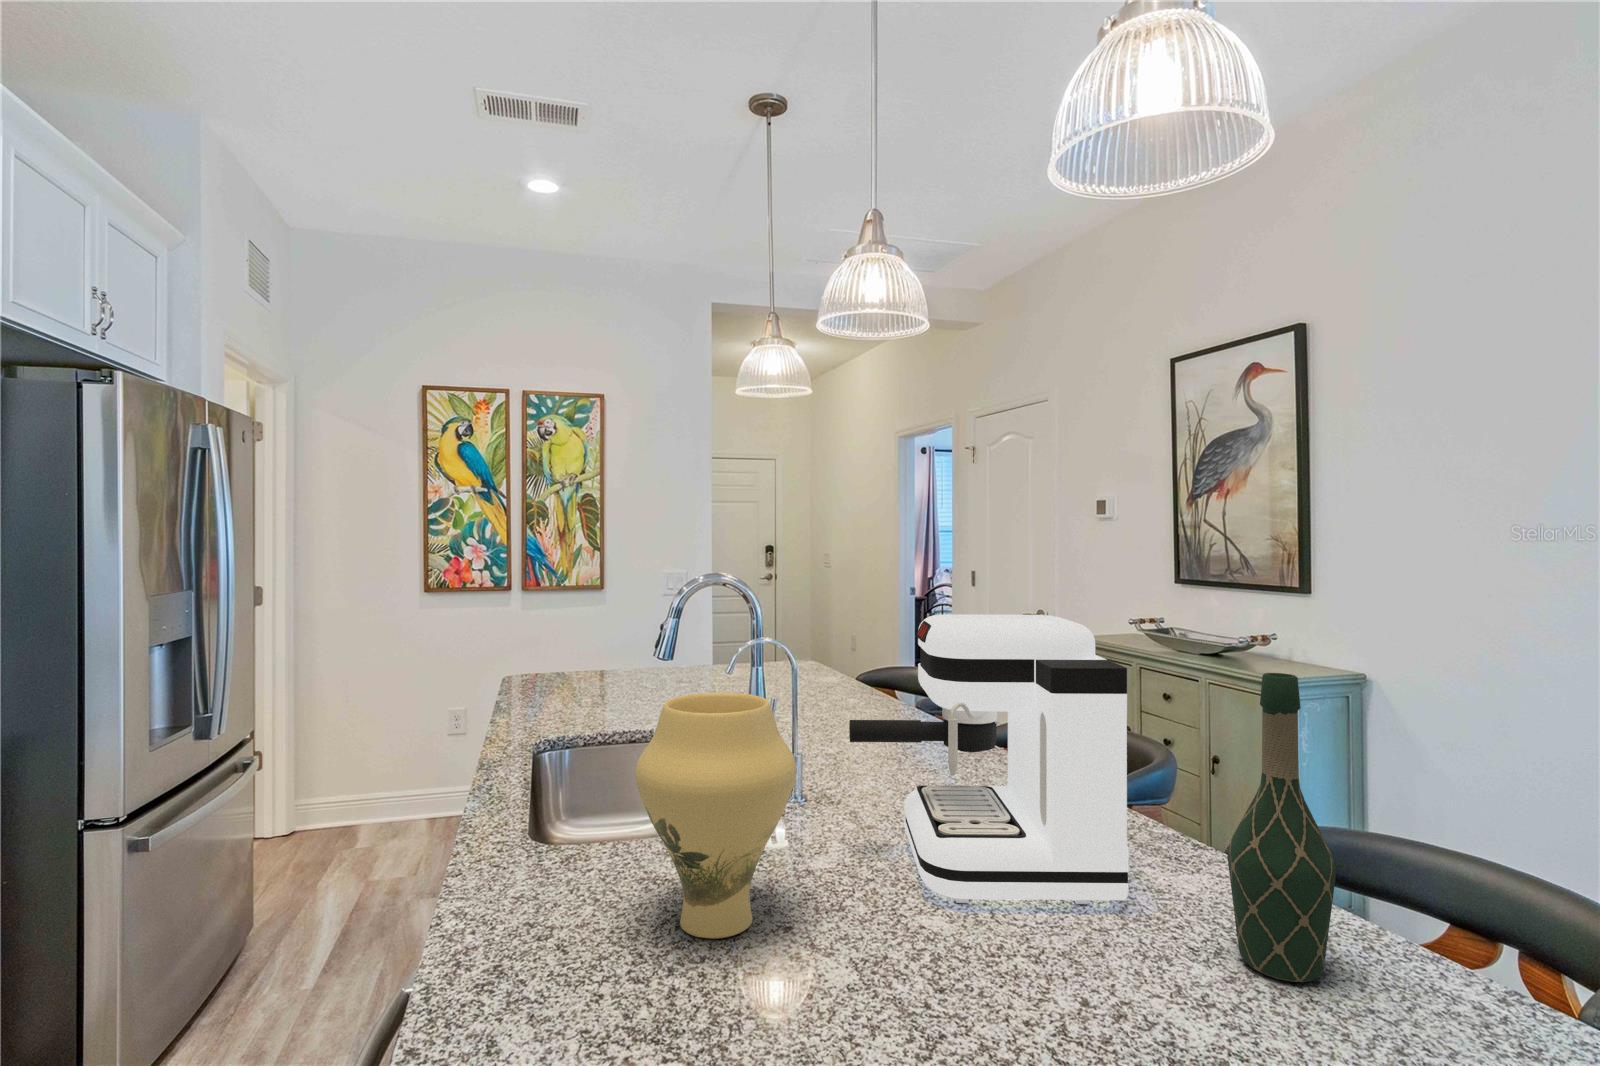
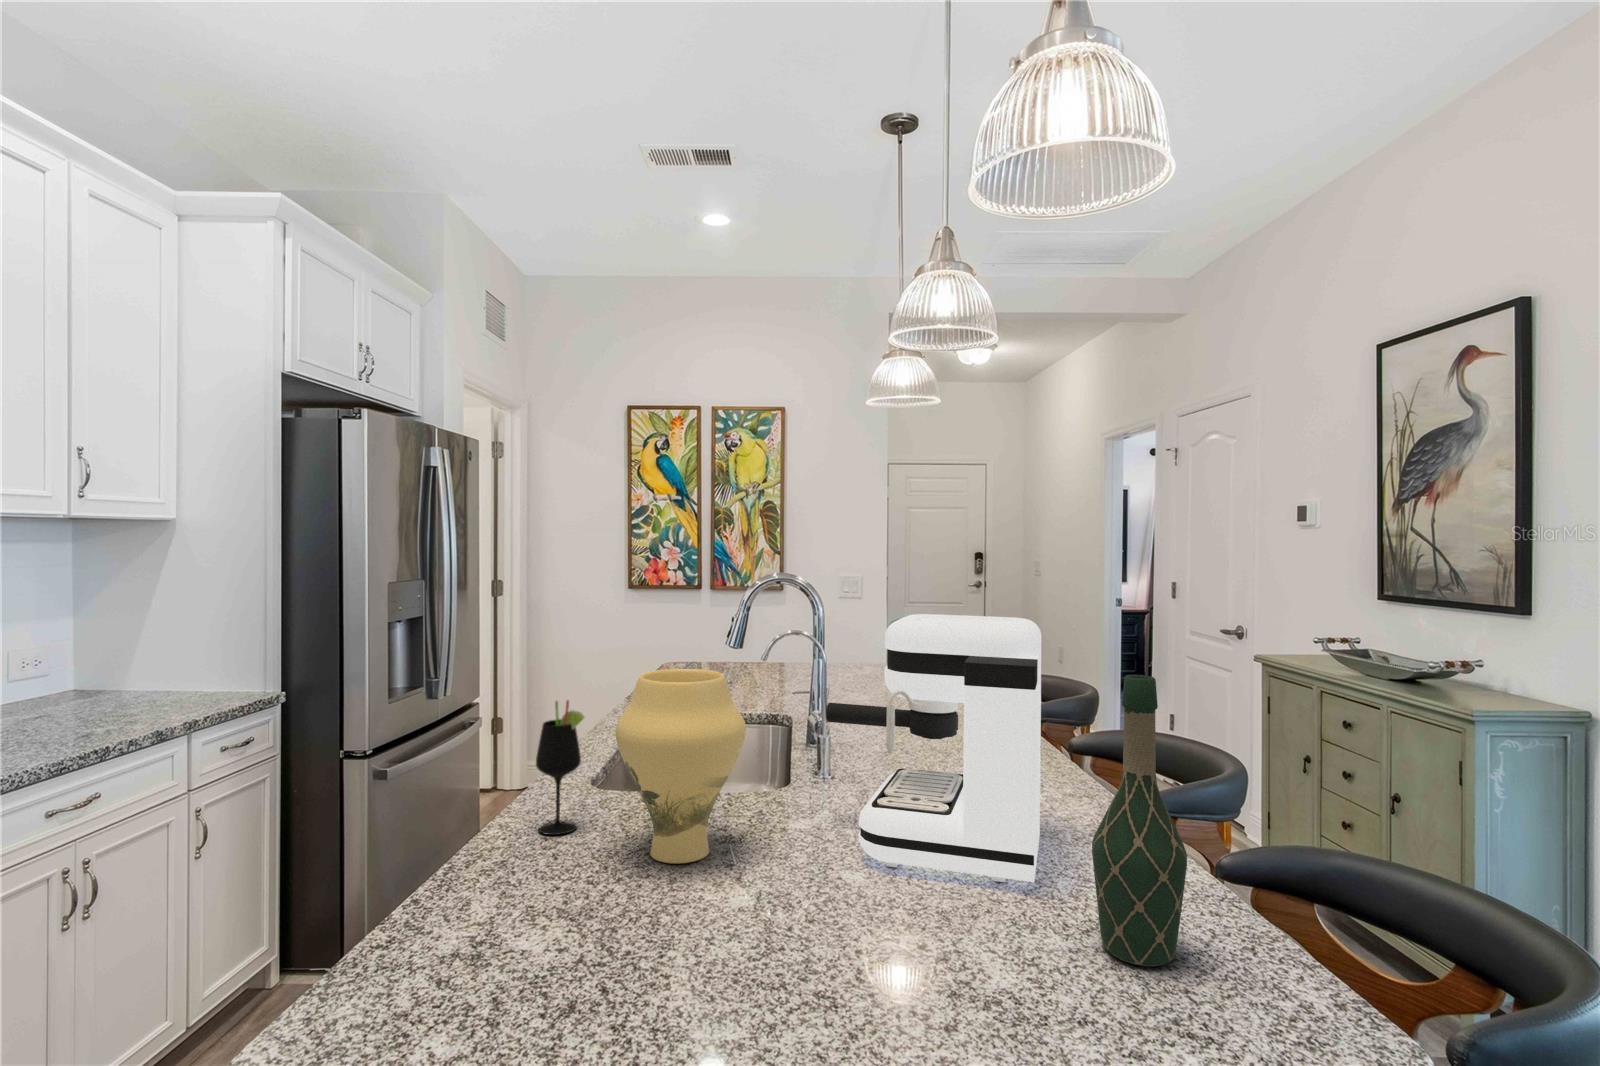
wine glass: none [505,743,574,921] -> present [536,700,585,835]

